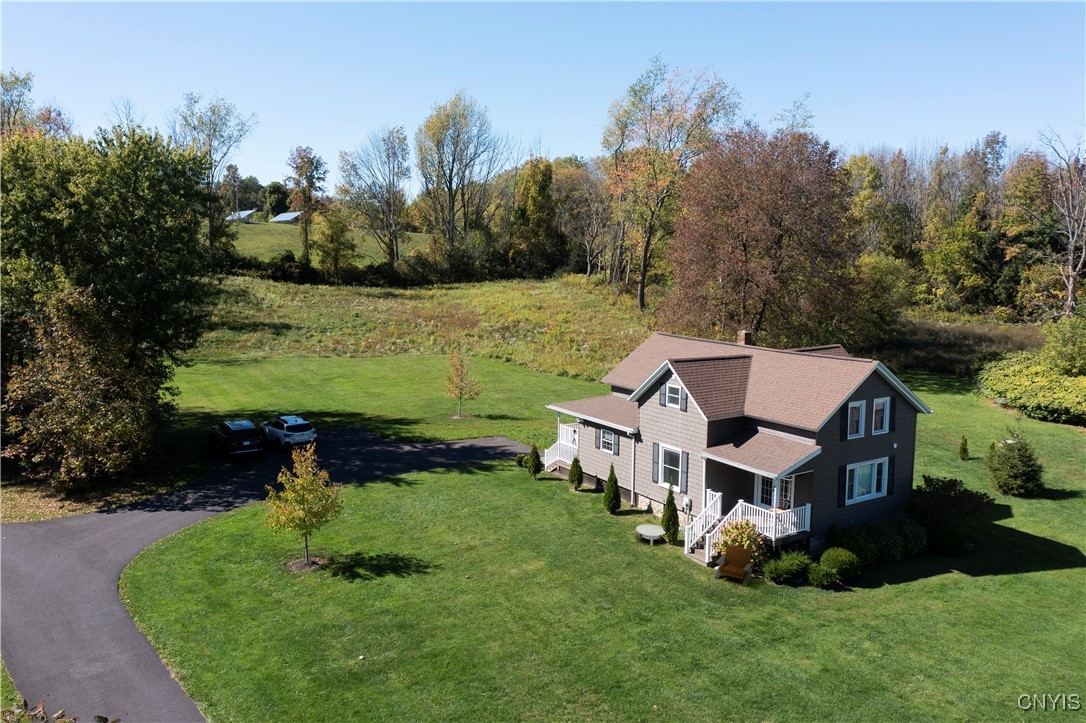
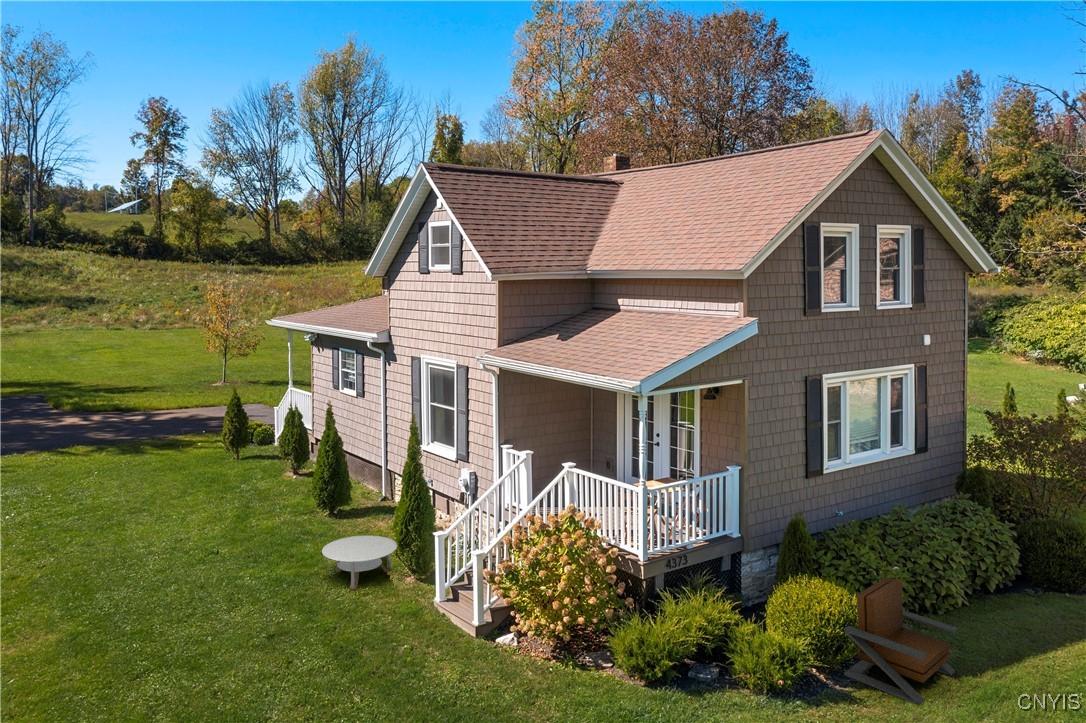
lounge chair: present [715,544,755,586] -> present [844,577,958,705]

